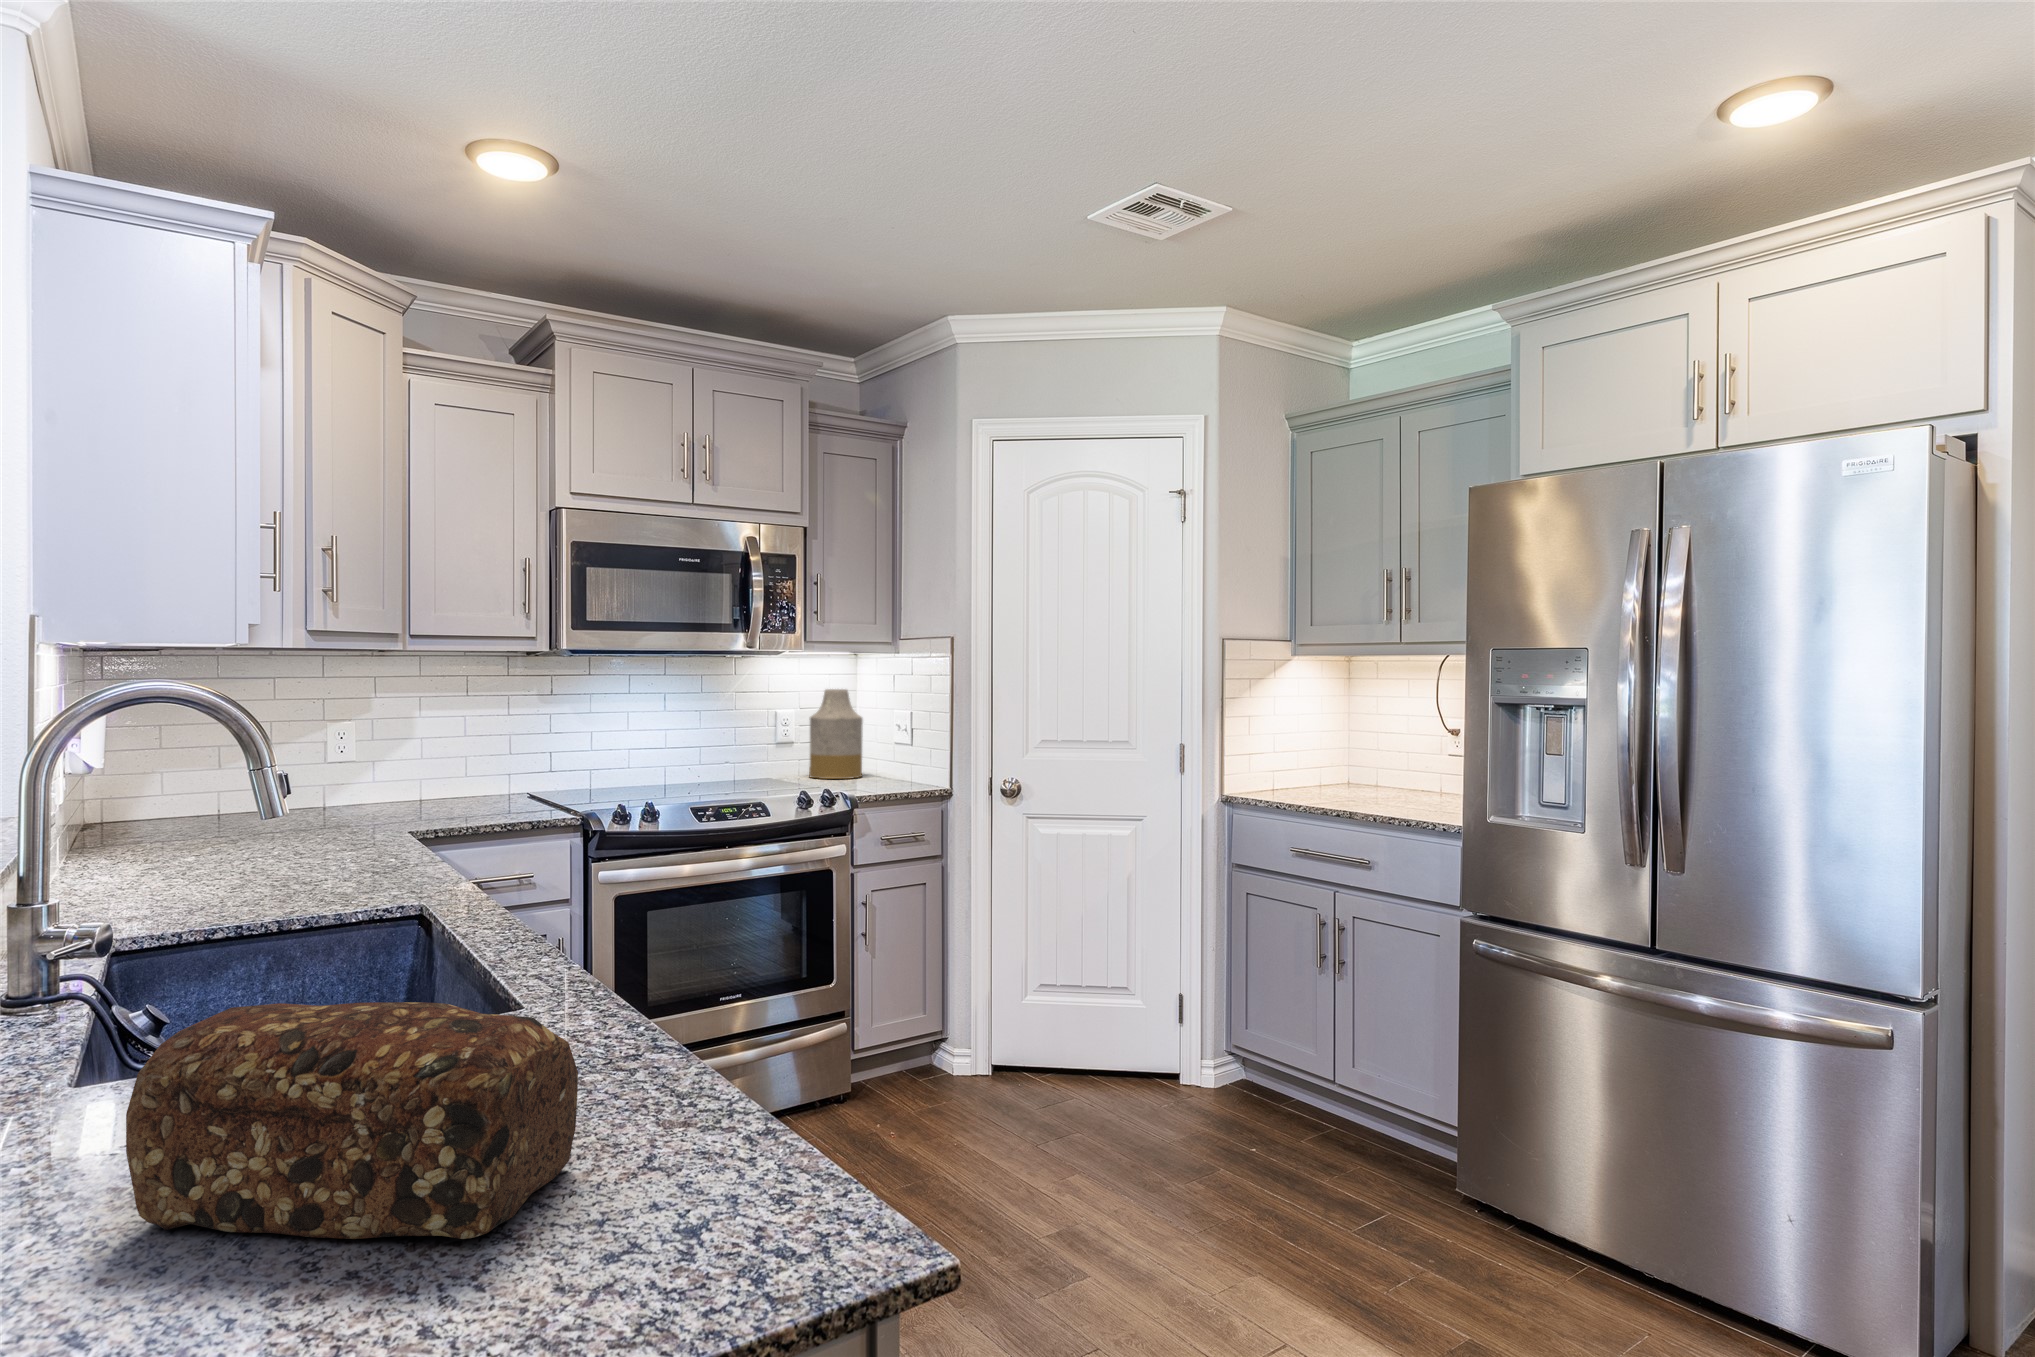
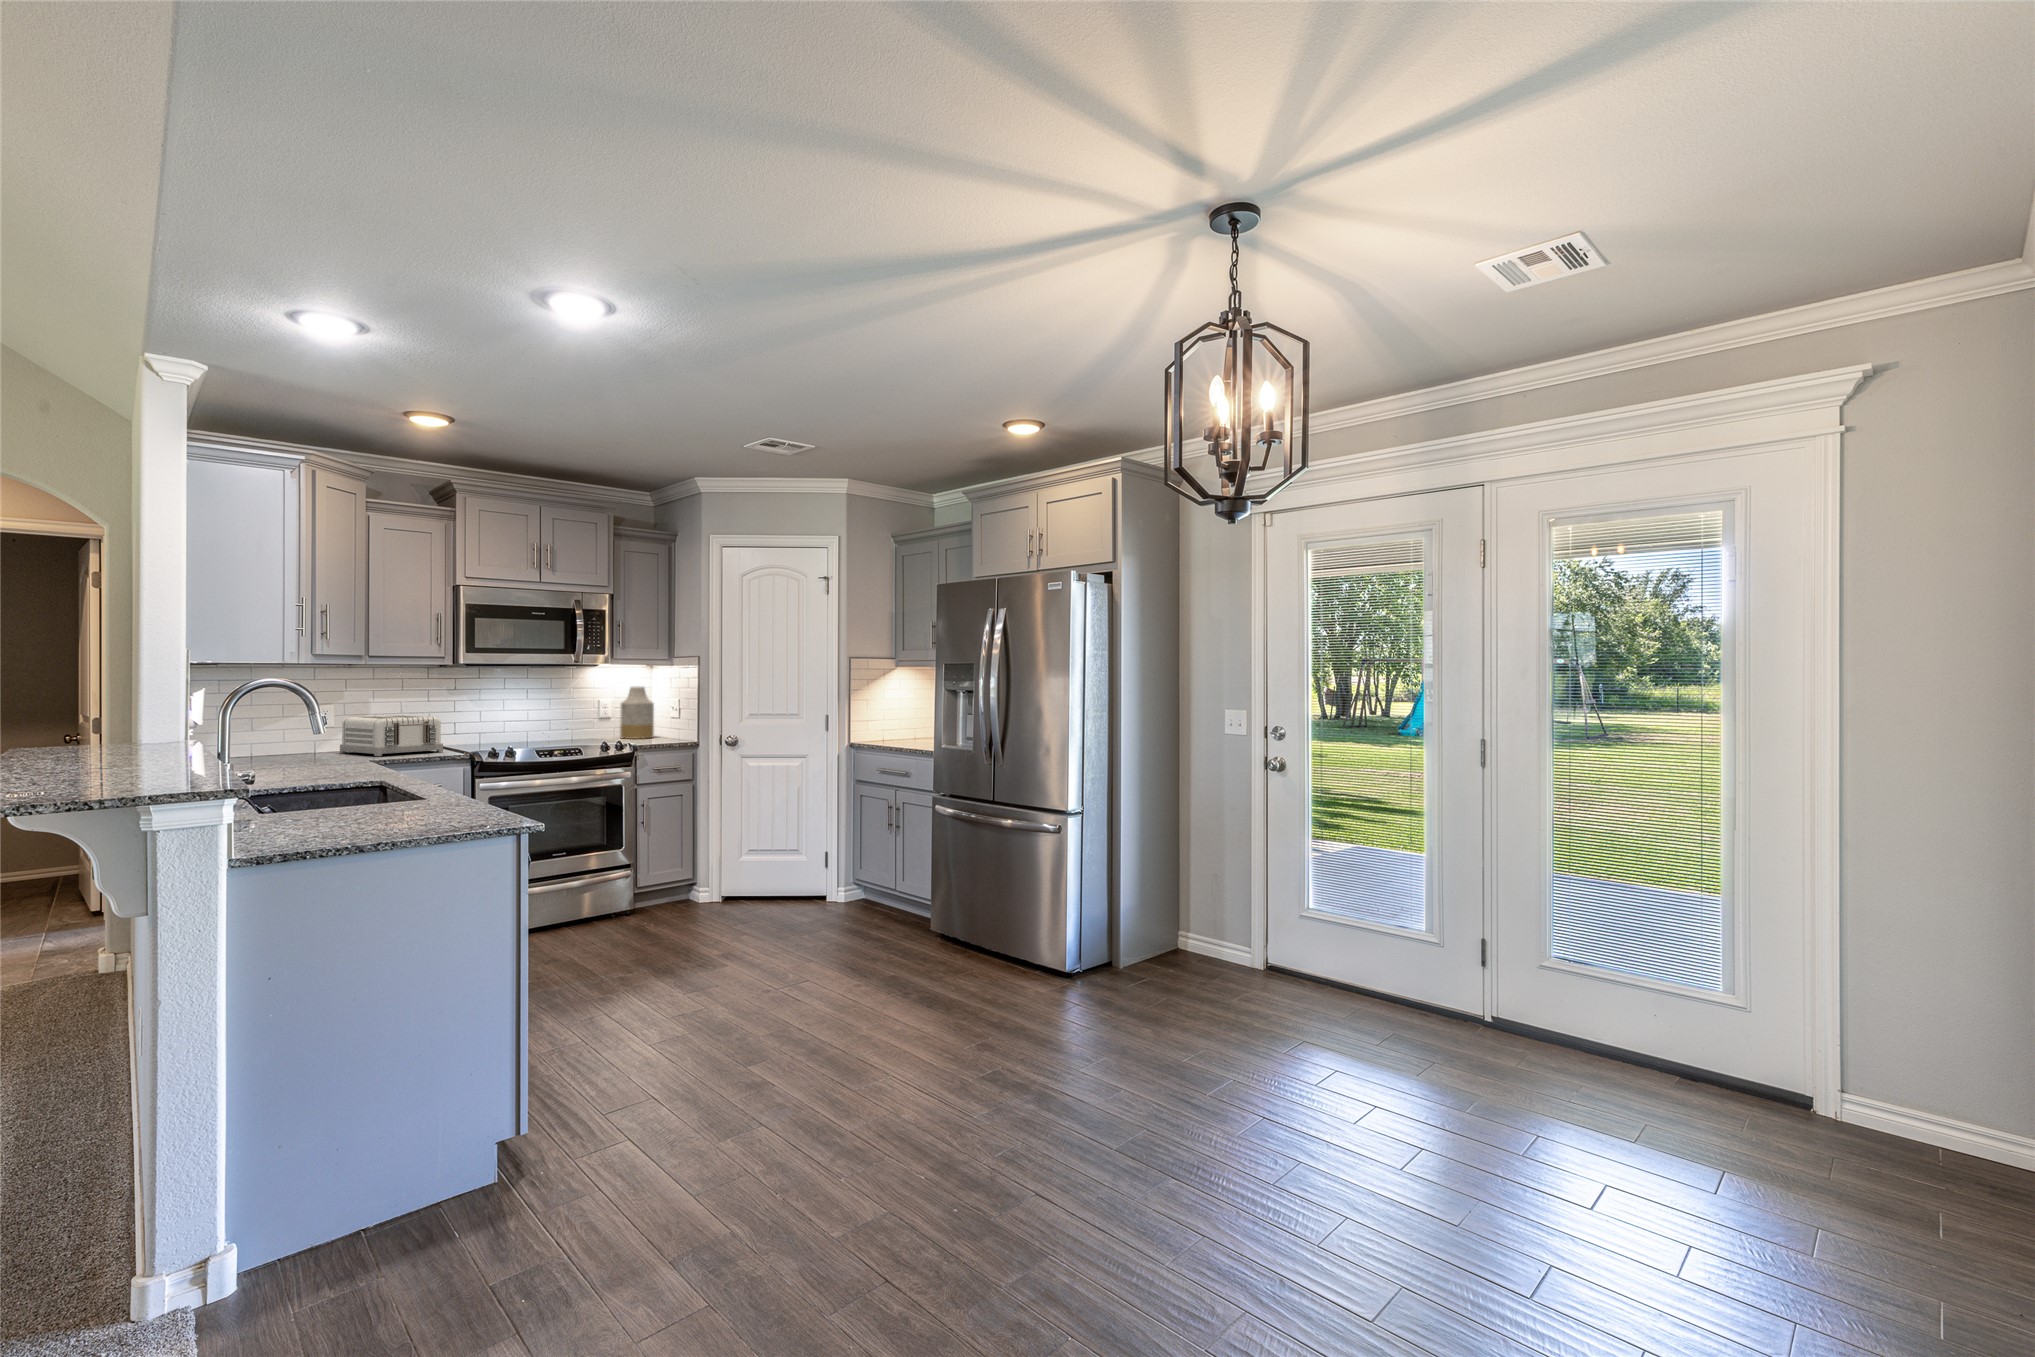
toaster: none [361,741,533,819] -> present [340,715,443,756]
bread loaf: present [126,1002,578,1239] -> none [296,774,439,834]

